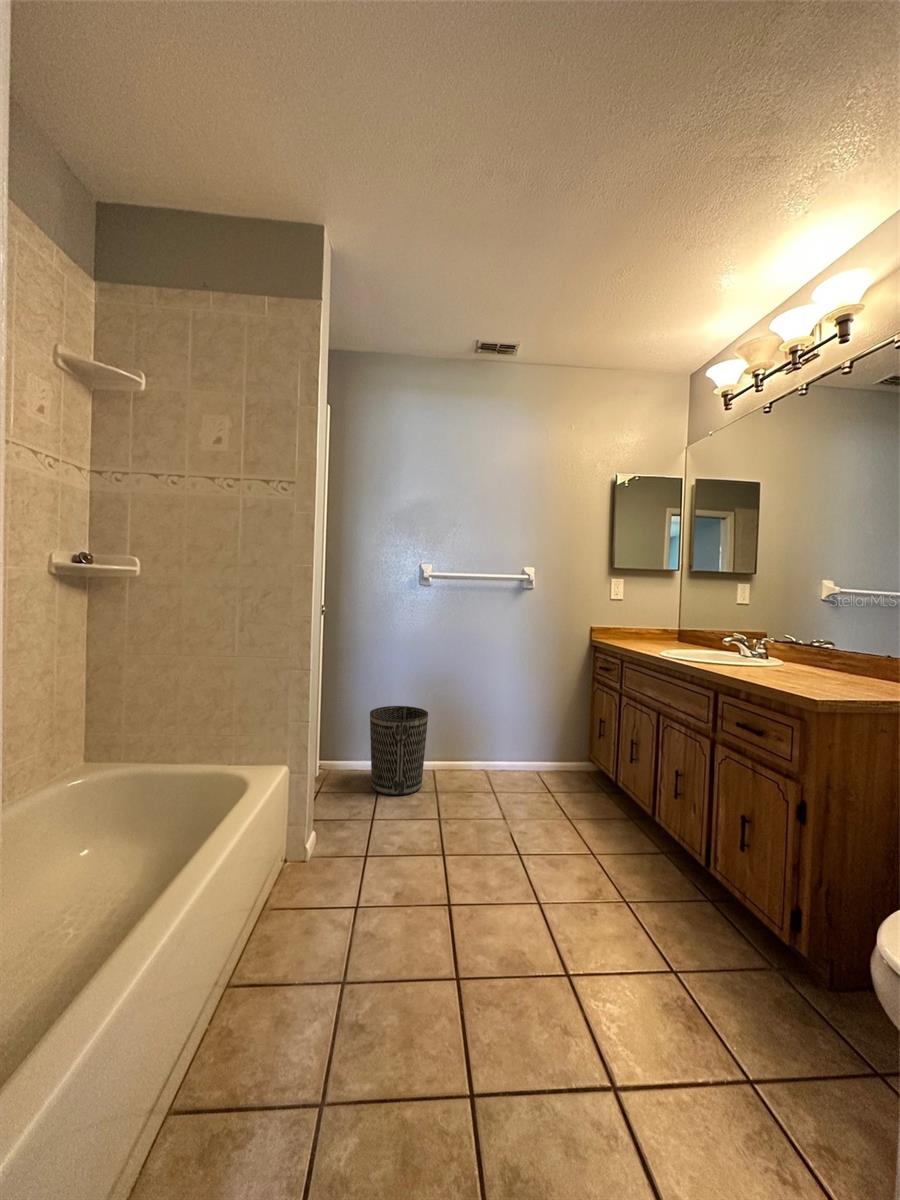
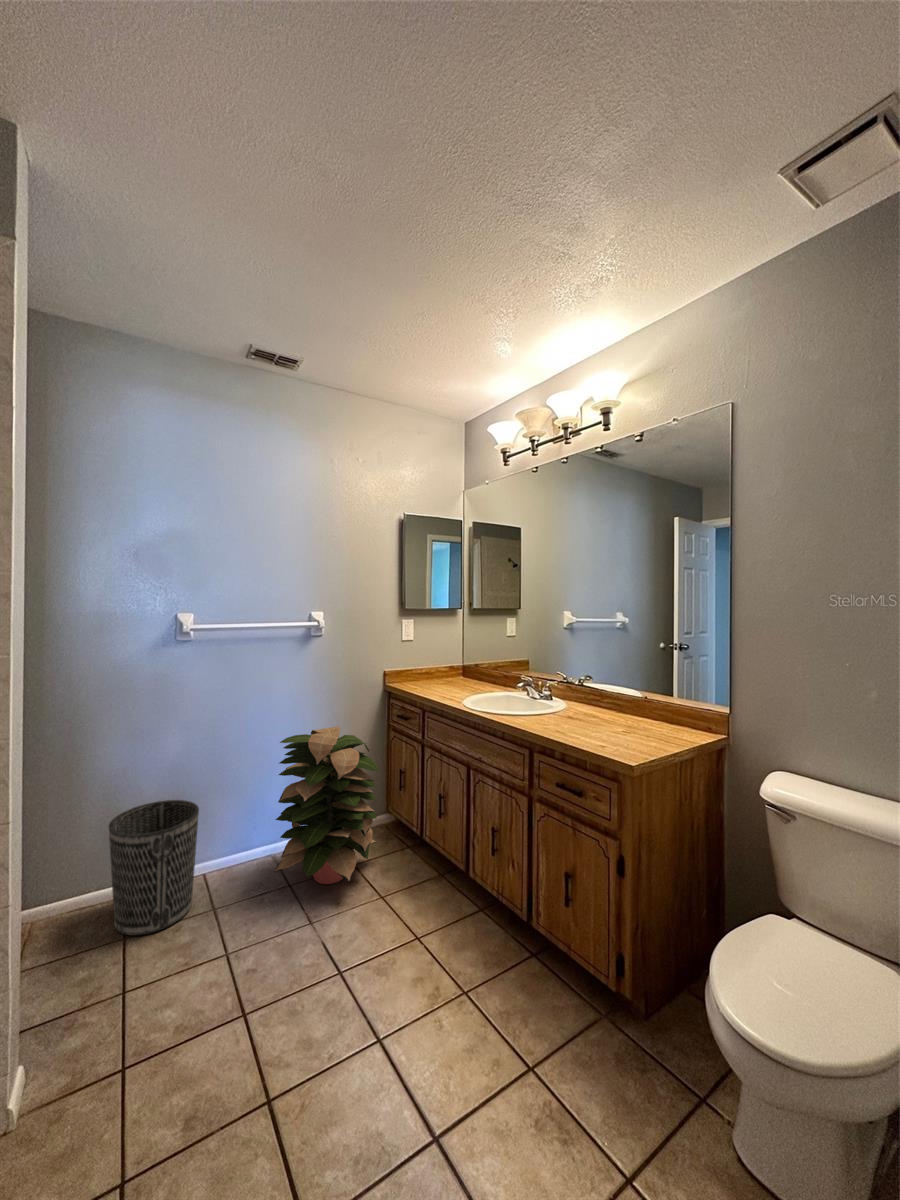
decorative plant: none [480,667,575,801] -> present [274,726,379,884]

